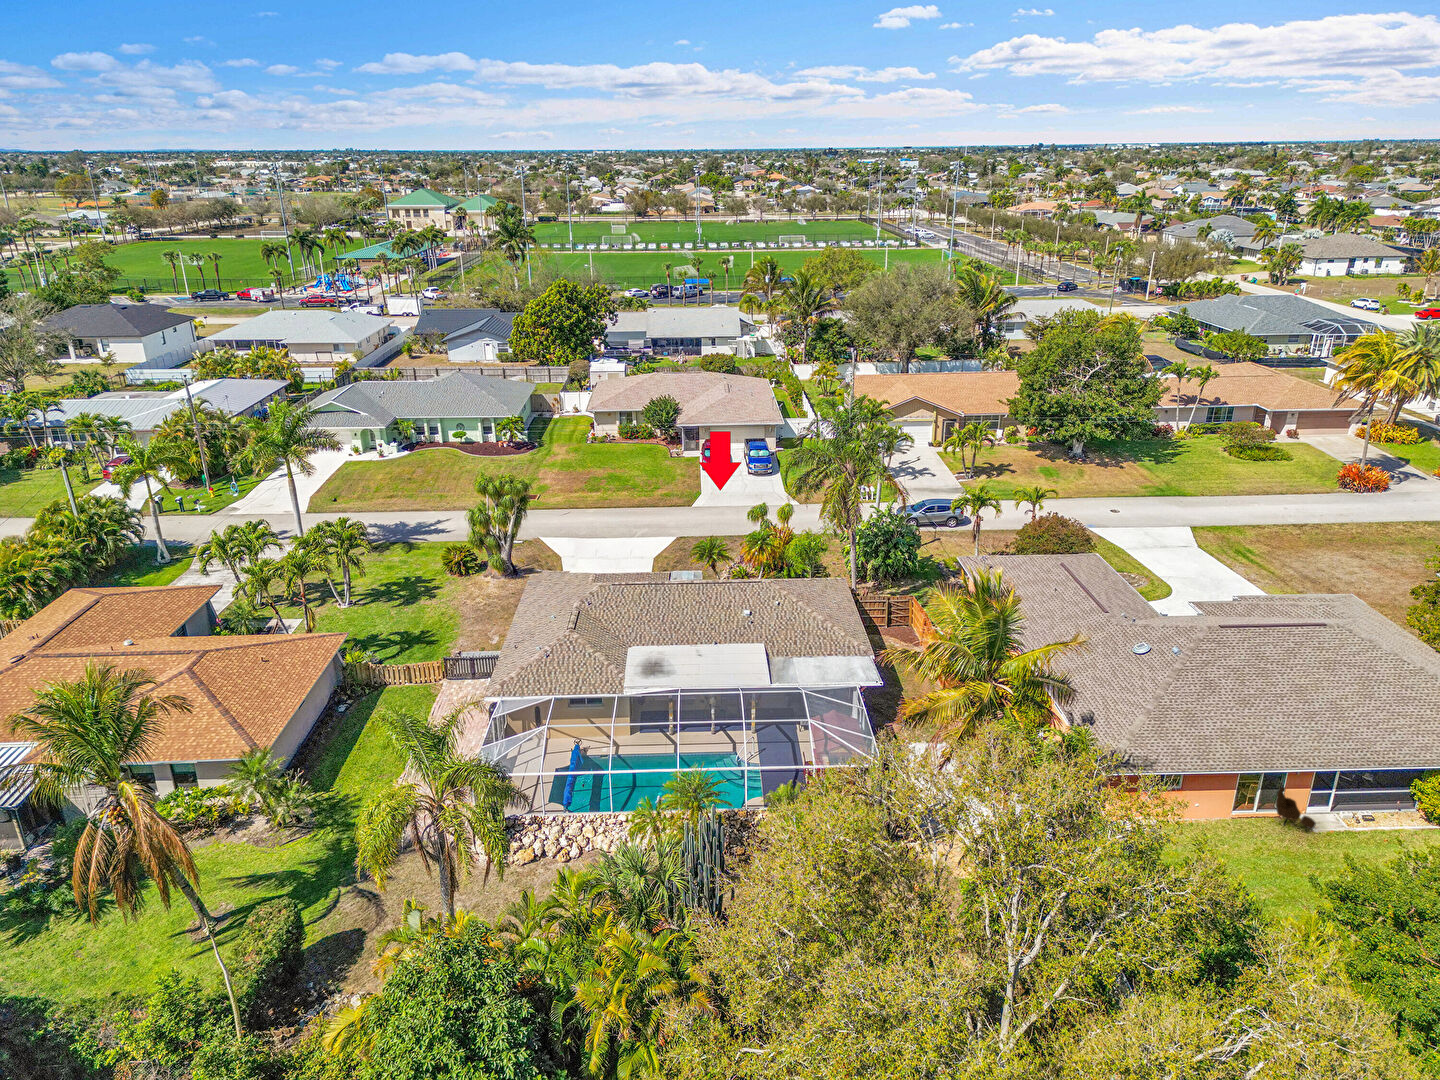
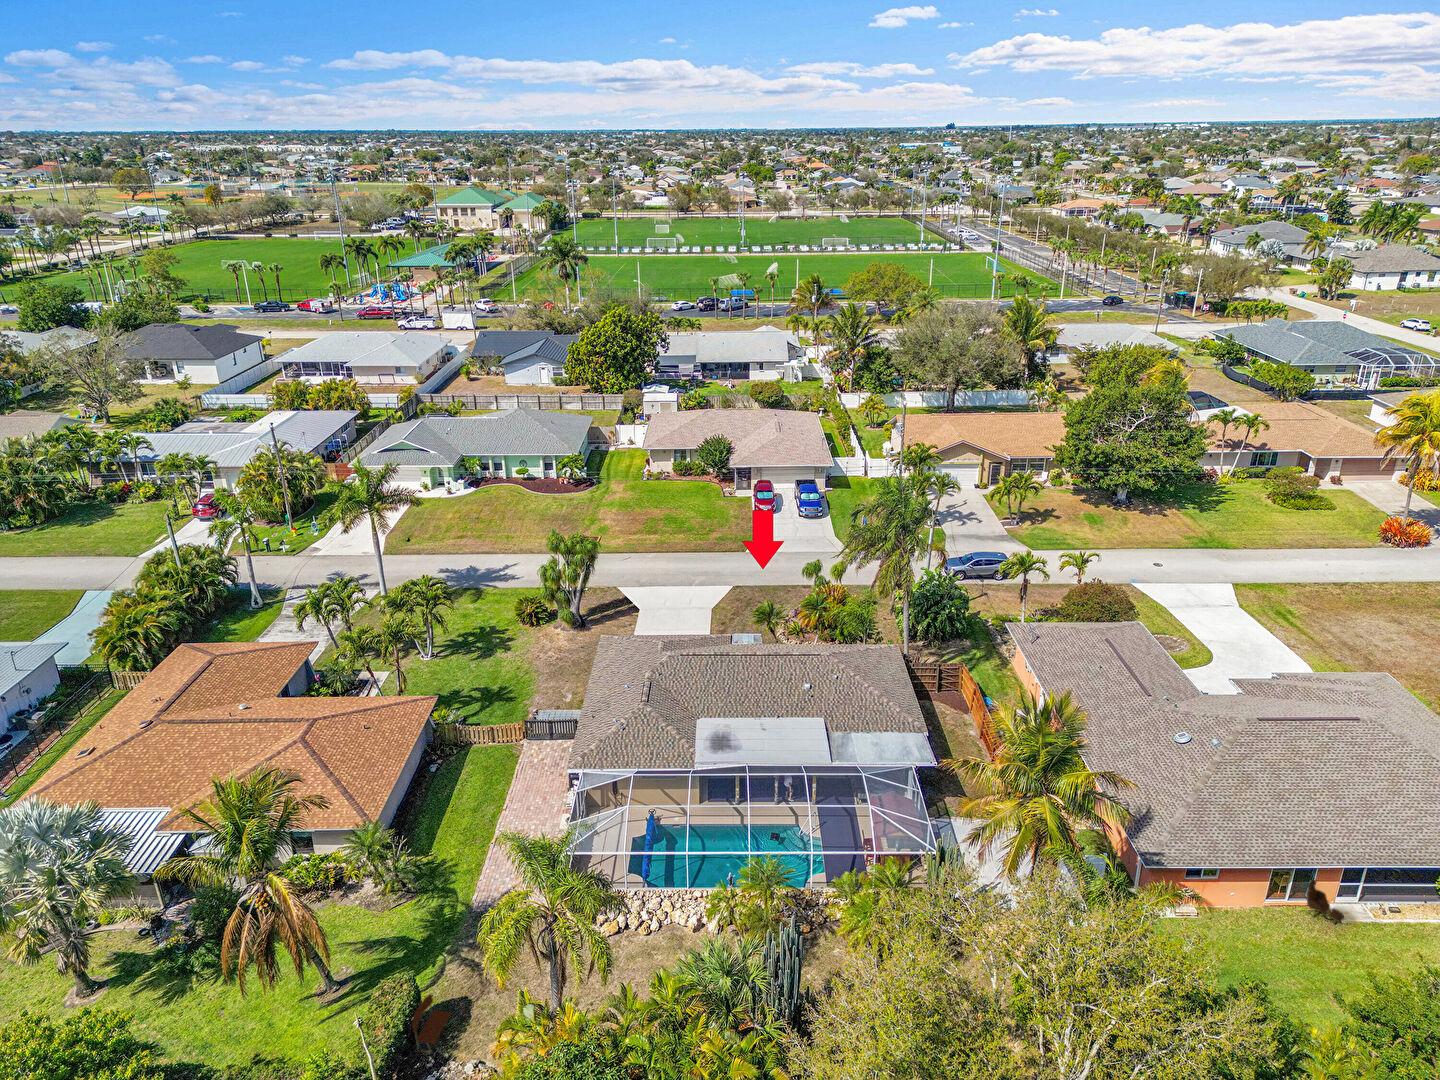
bench: none [287,921,336,987] -> present [412,994,451,1053]

